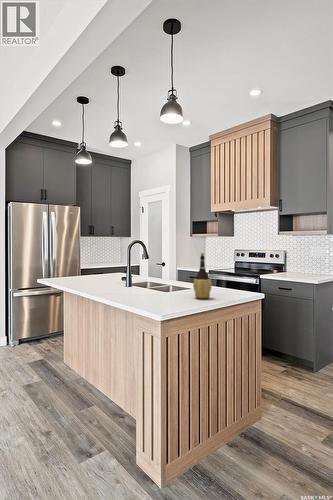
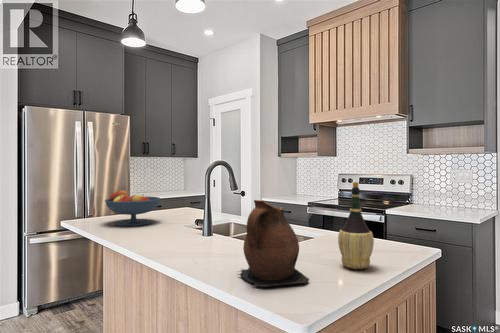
fruit bowl: none [67,259,101,281] -> present [105,190,160,226]
ceramic pitcher: none [138,261,173,303] -> present [239,200,309,287]

